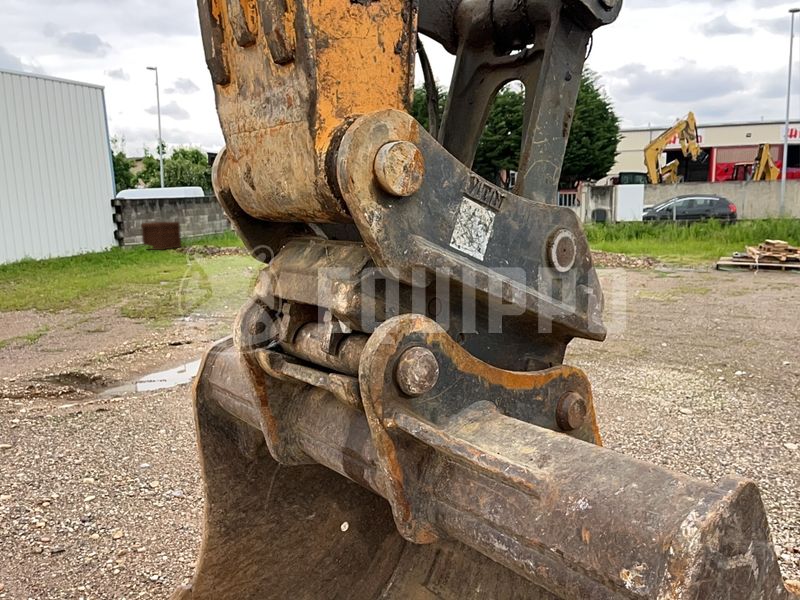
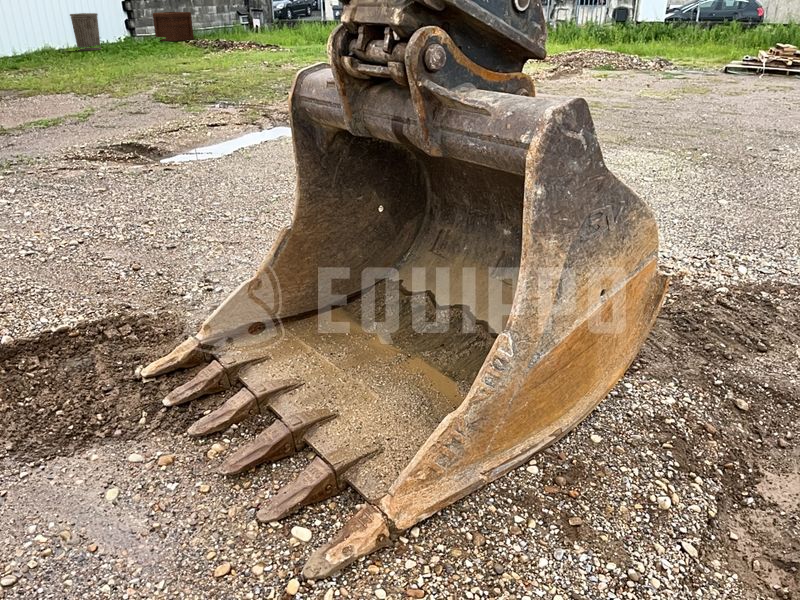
trash can: none [56,225,85,261] -> present [70,13,101,50]

